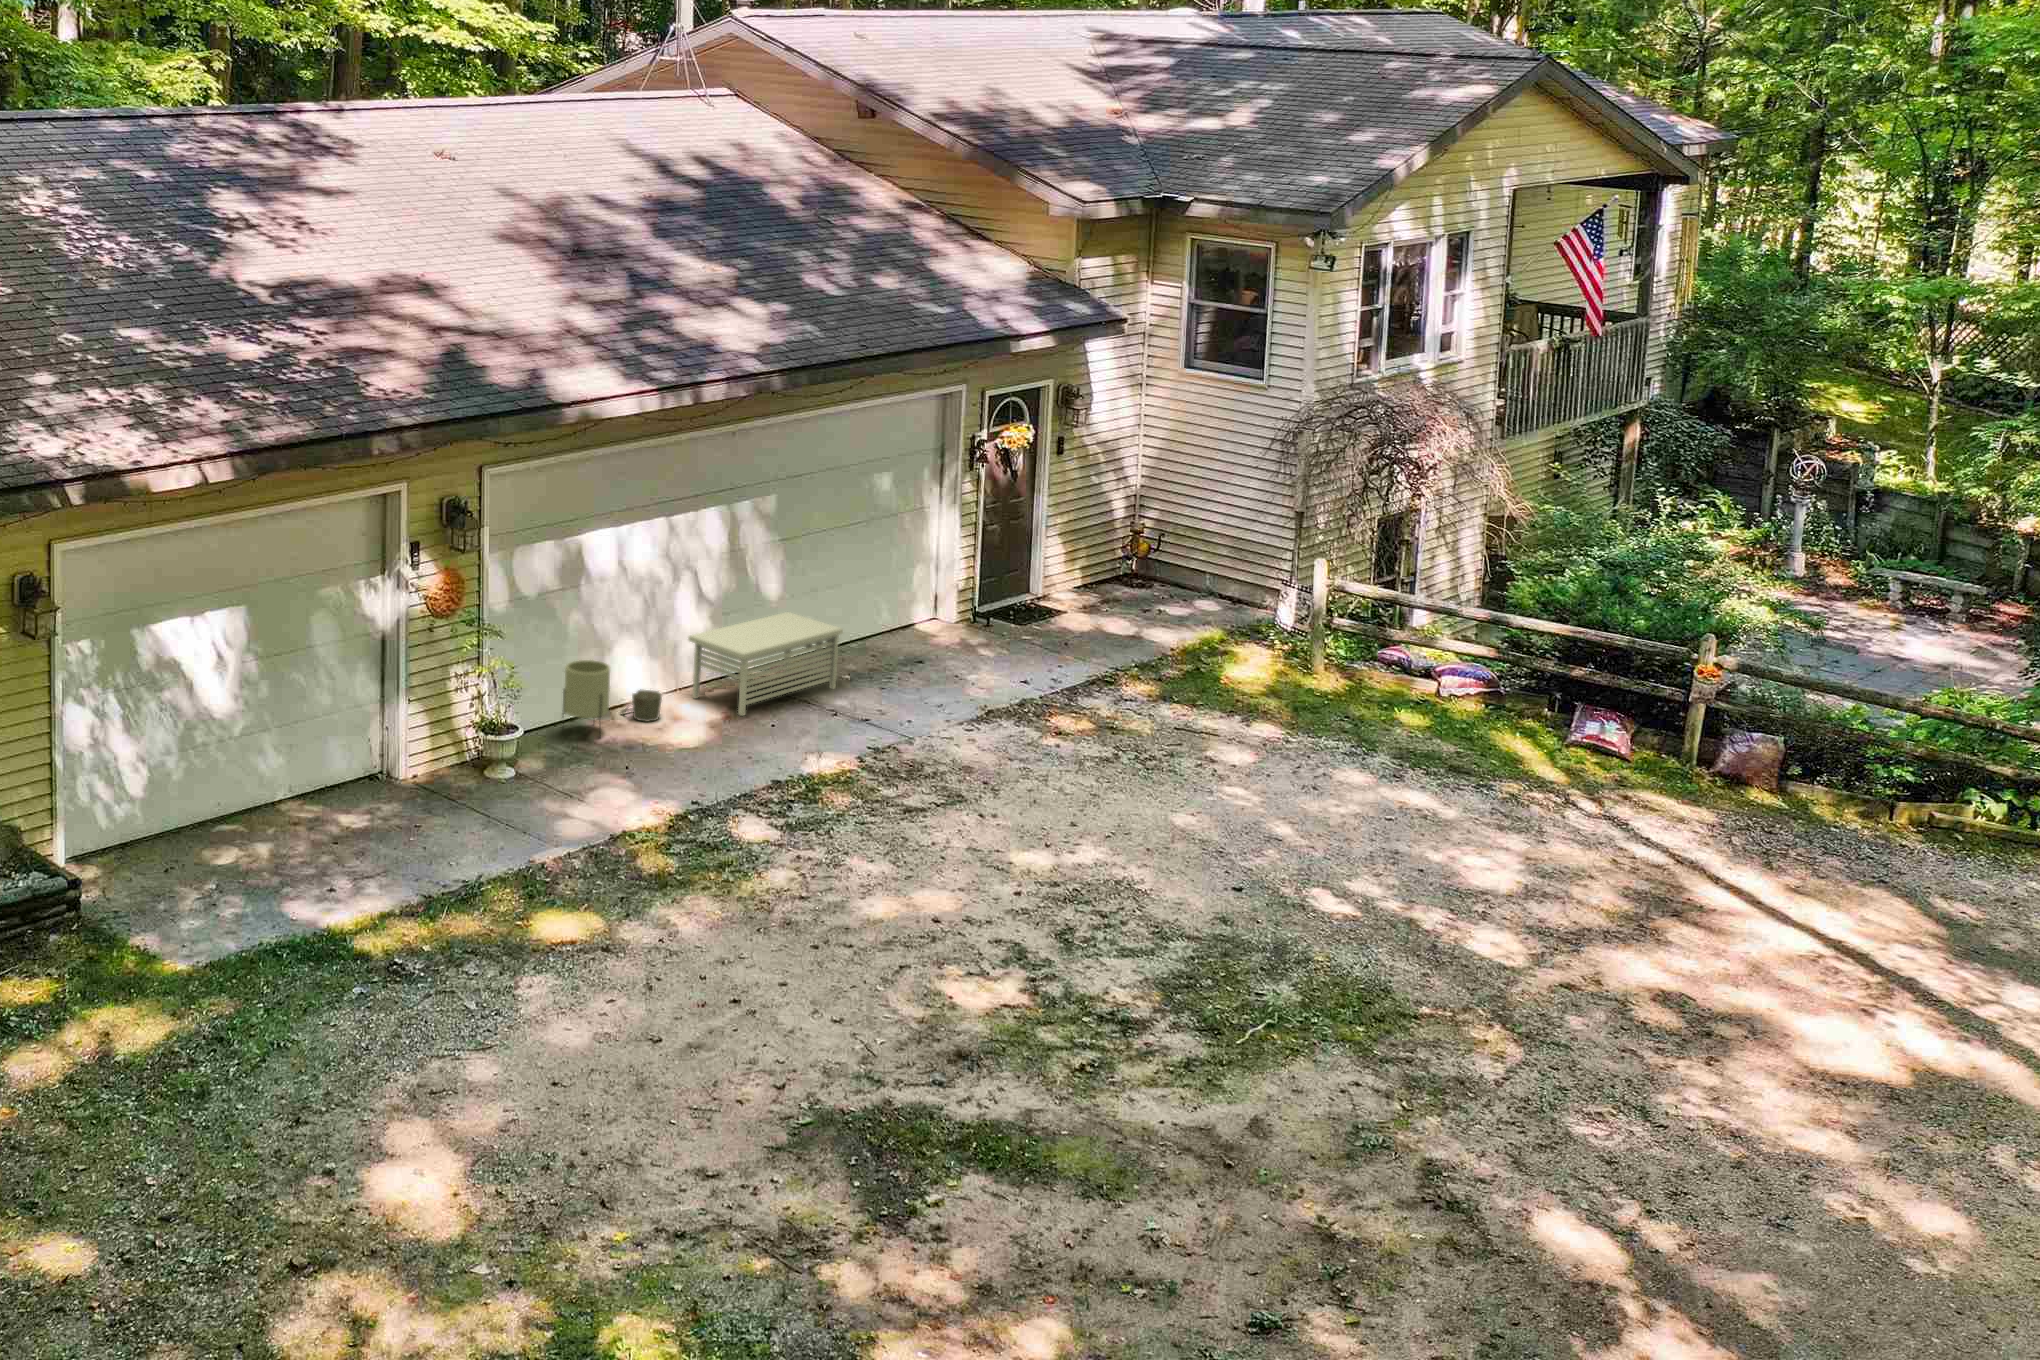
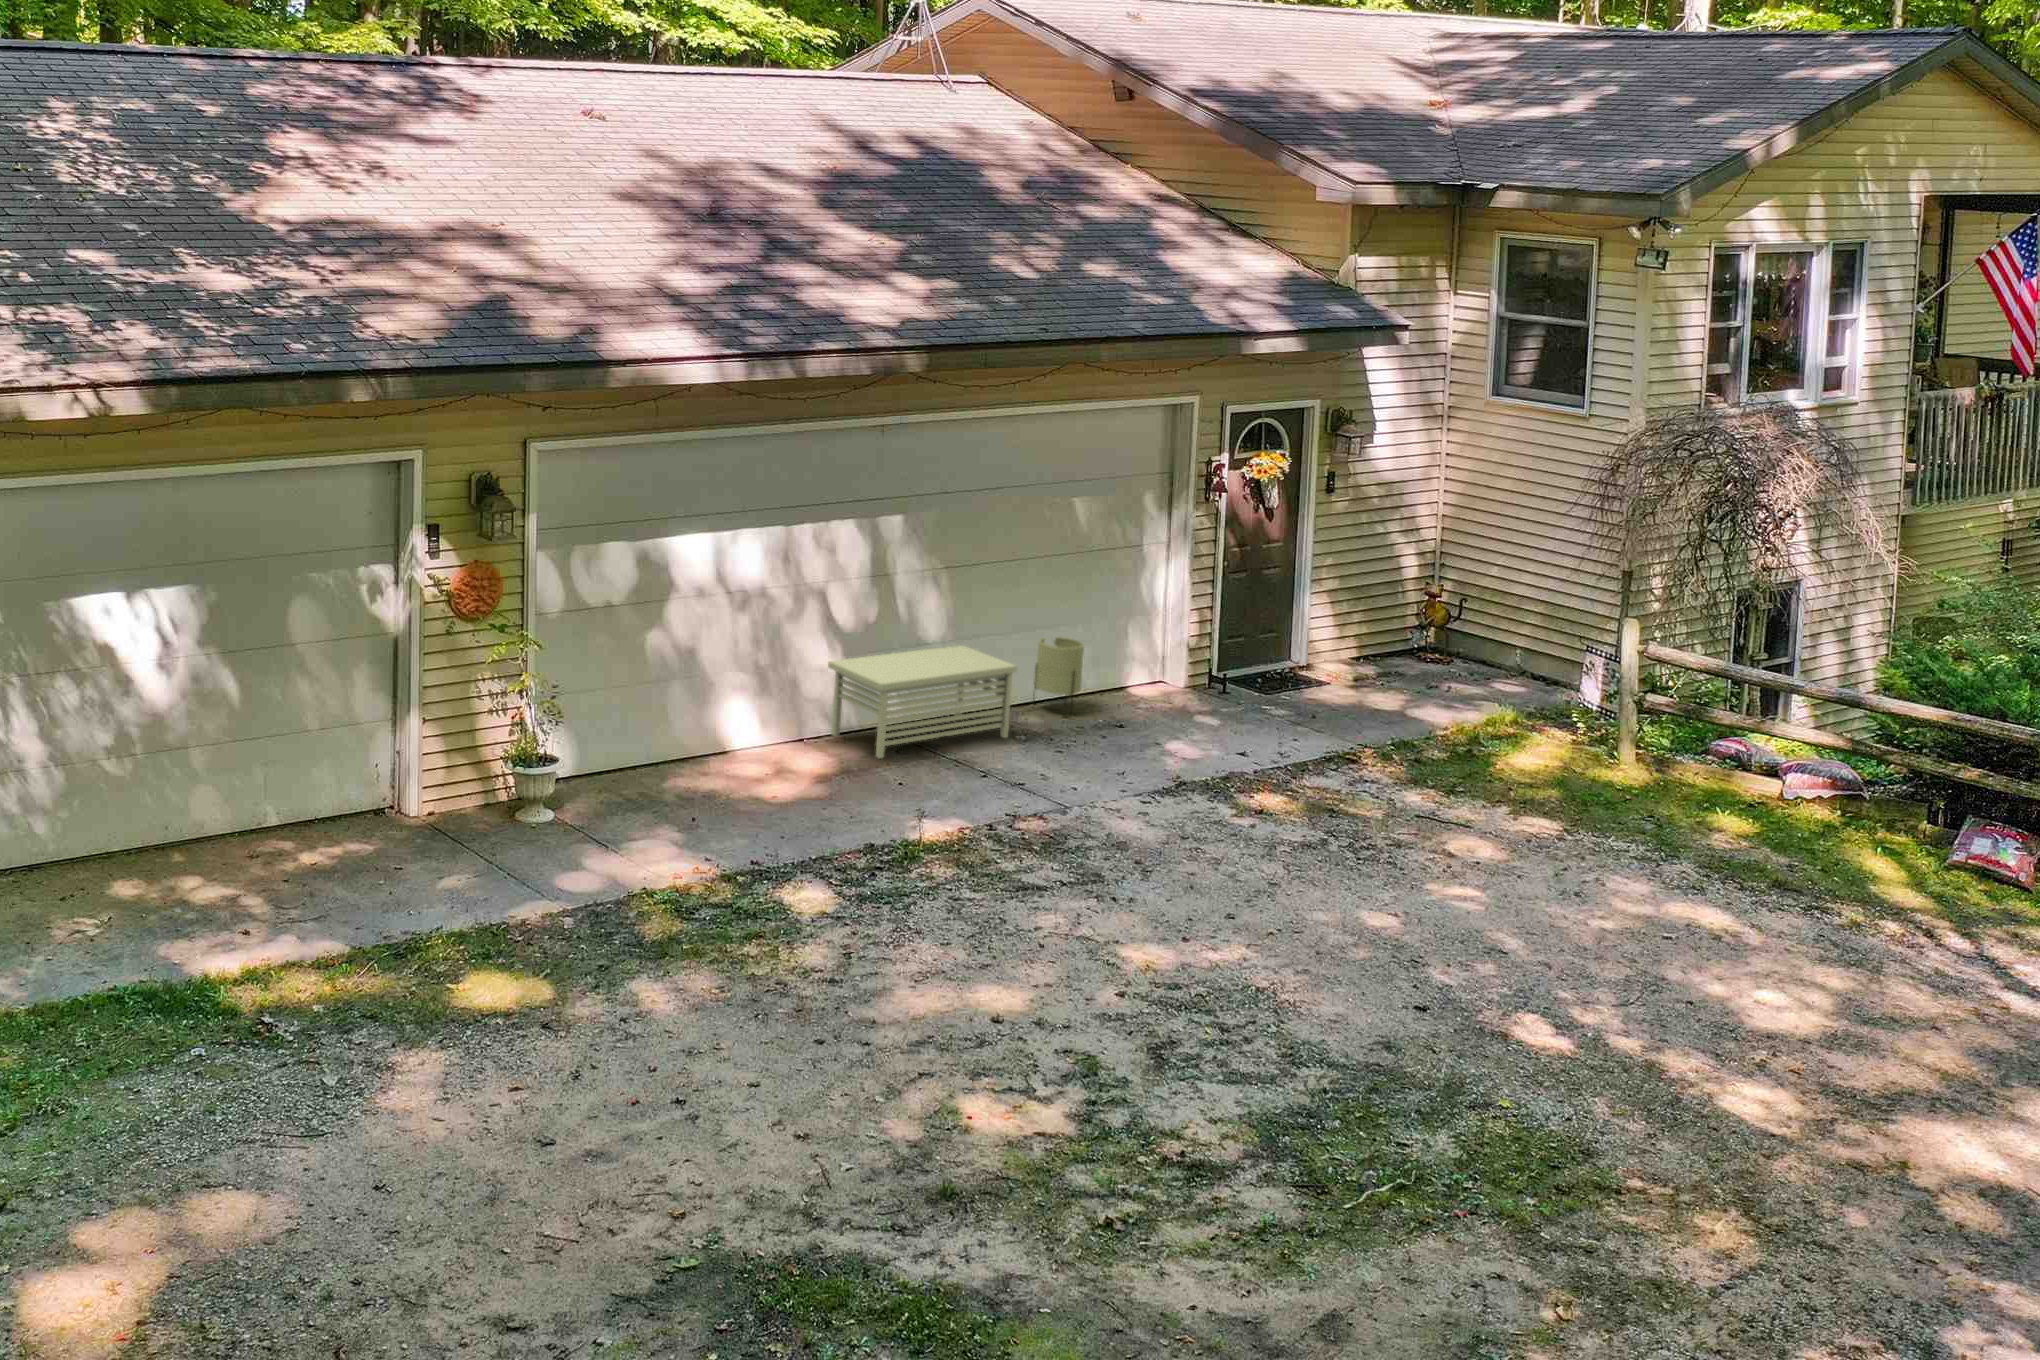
planter: present [563,660,610,736] -> present [1033,637,1084,696]
bucket: present [621,689,662,722] -> none [737,719,786,757]

